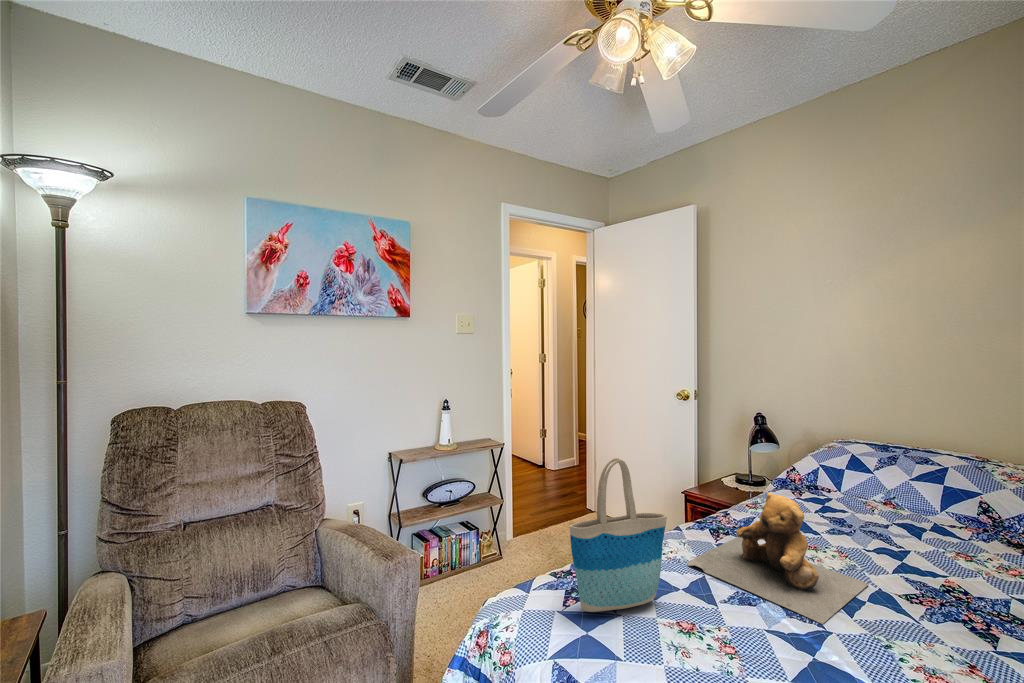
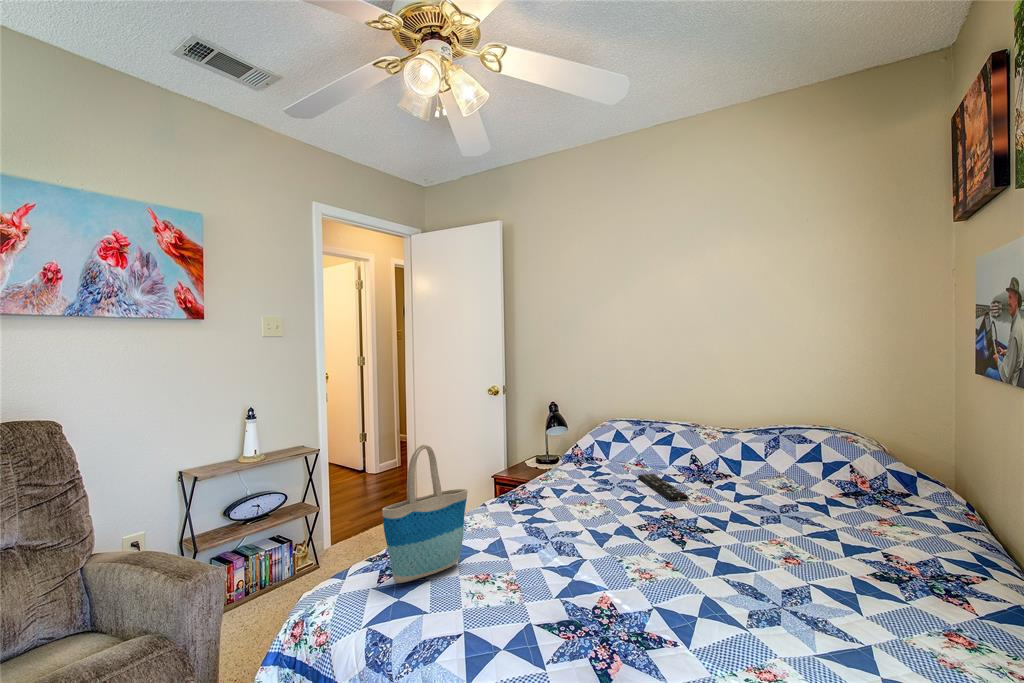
teddy bear: present [687,493,869,624] -> none [487,463,617,556]
remote control: none [891,519,984,568] -> present [638,474,688,501]

